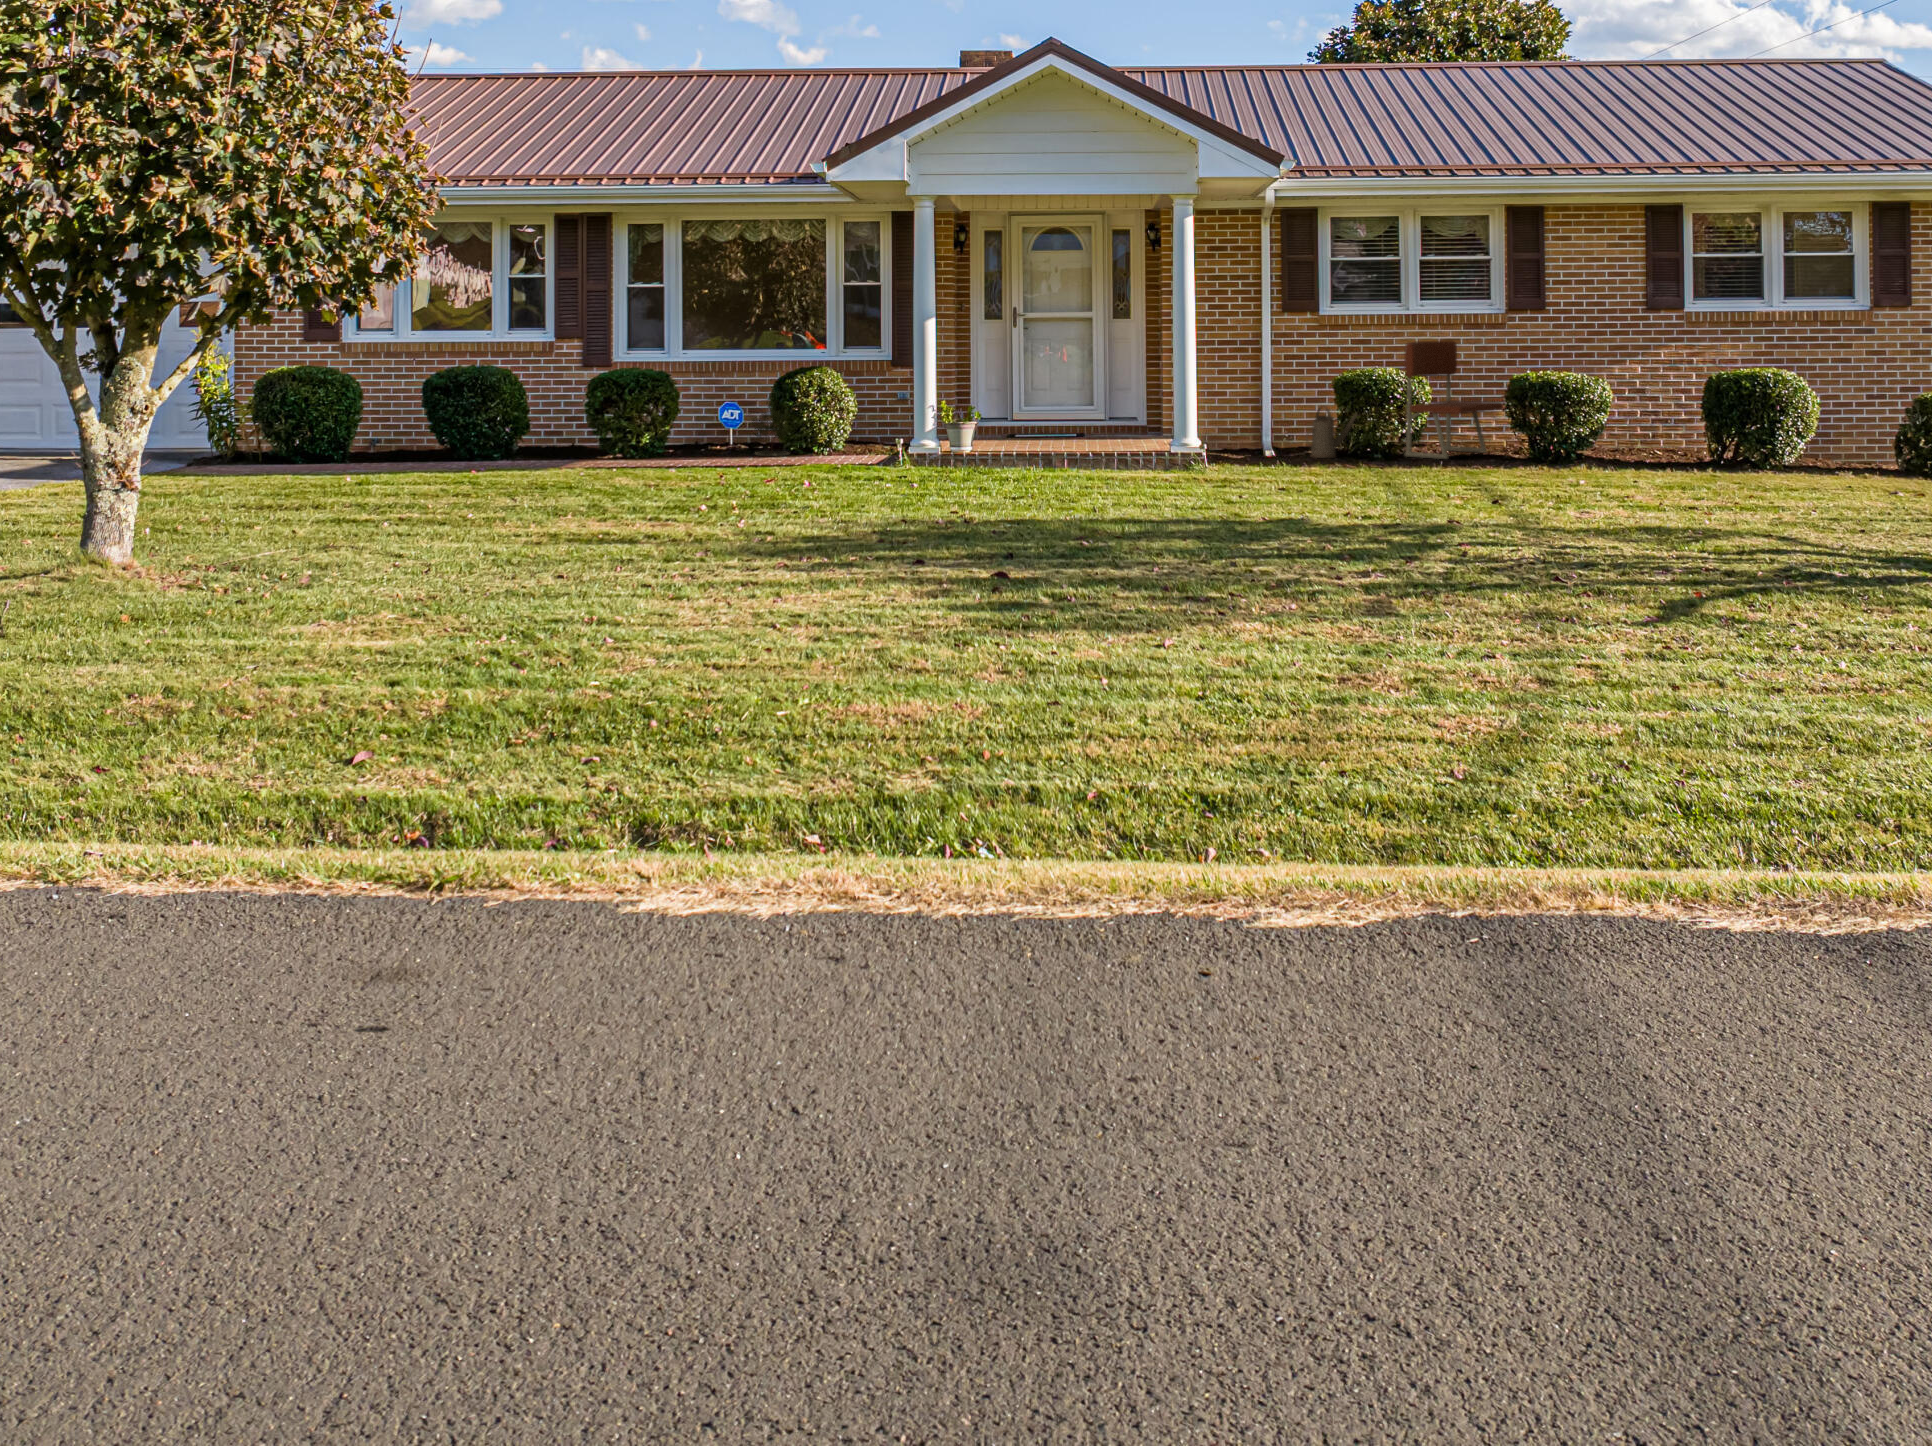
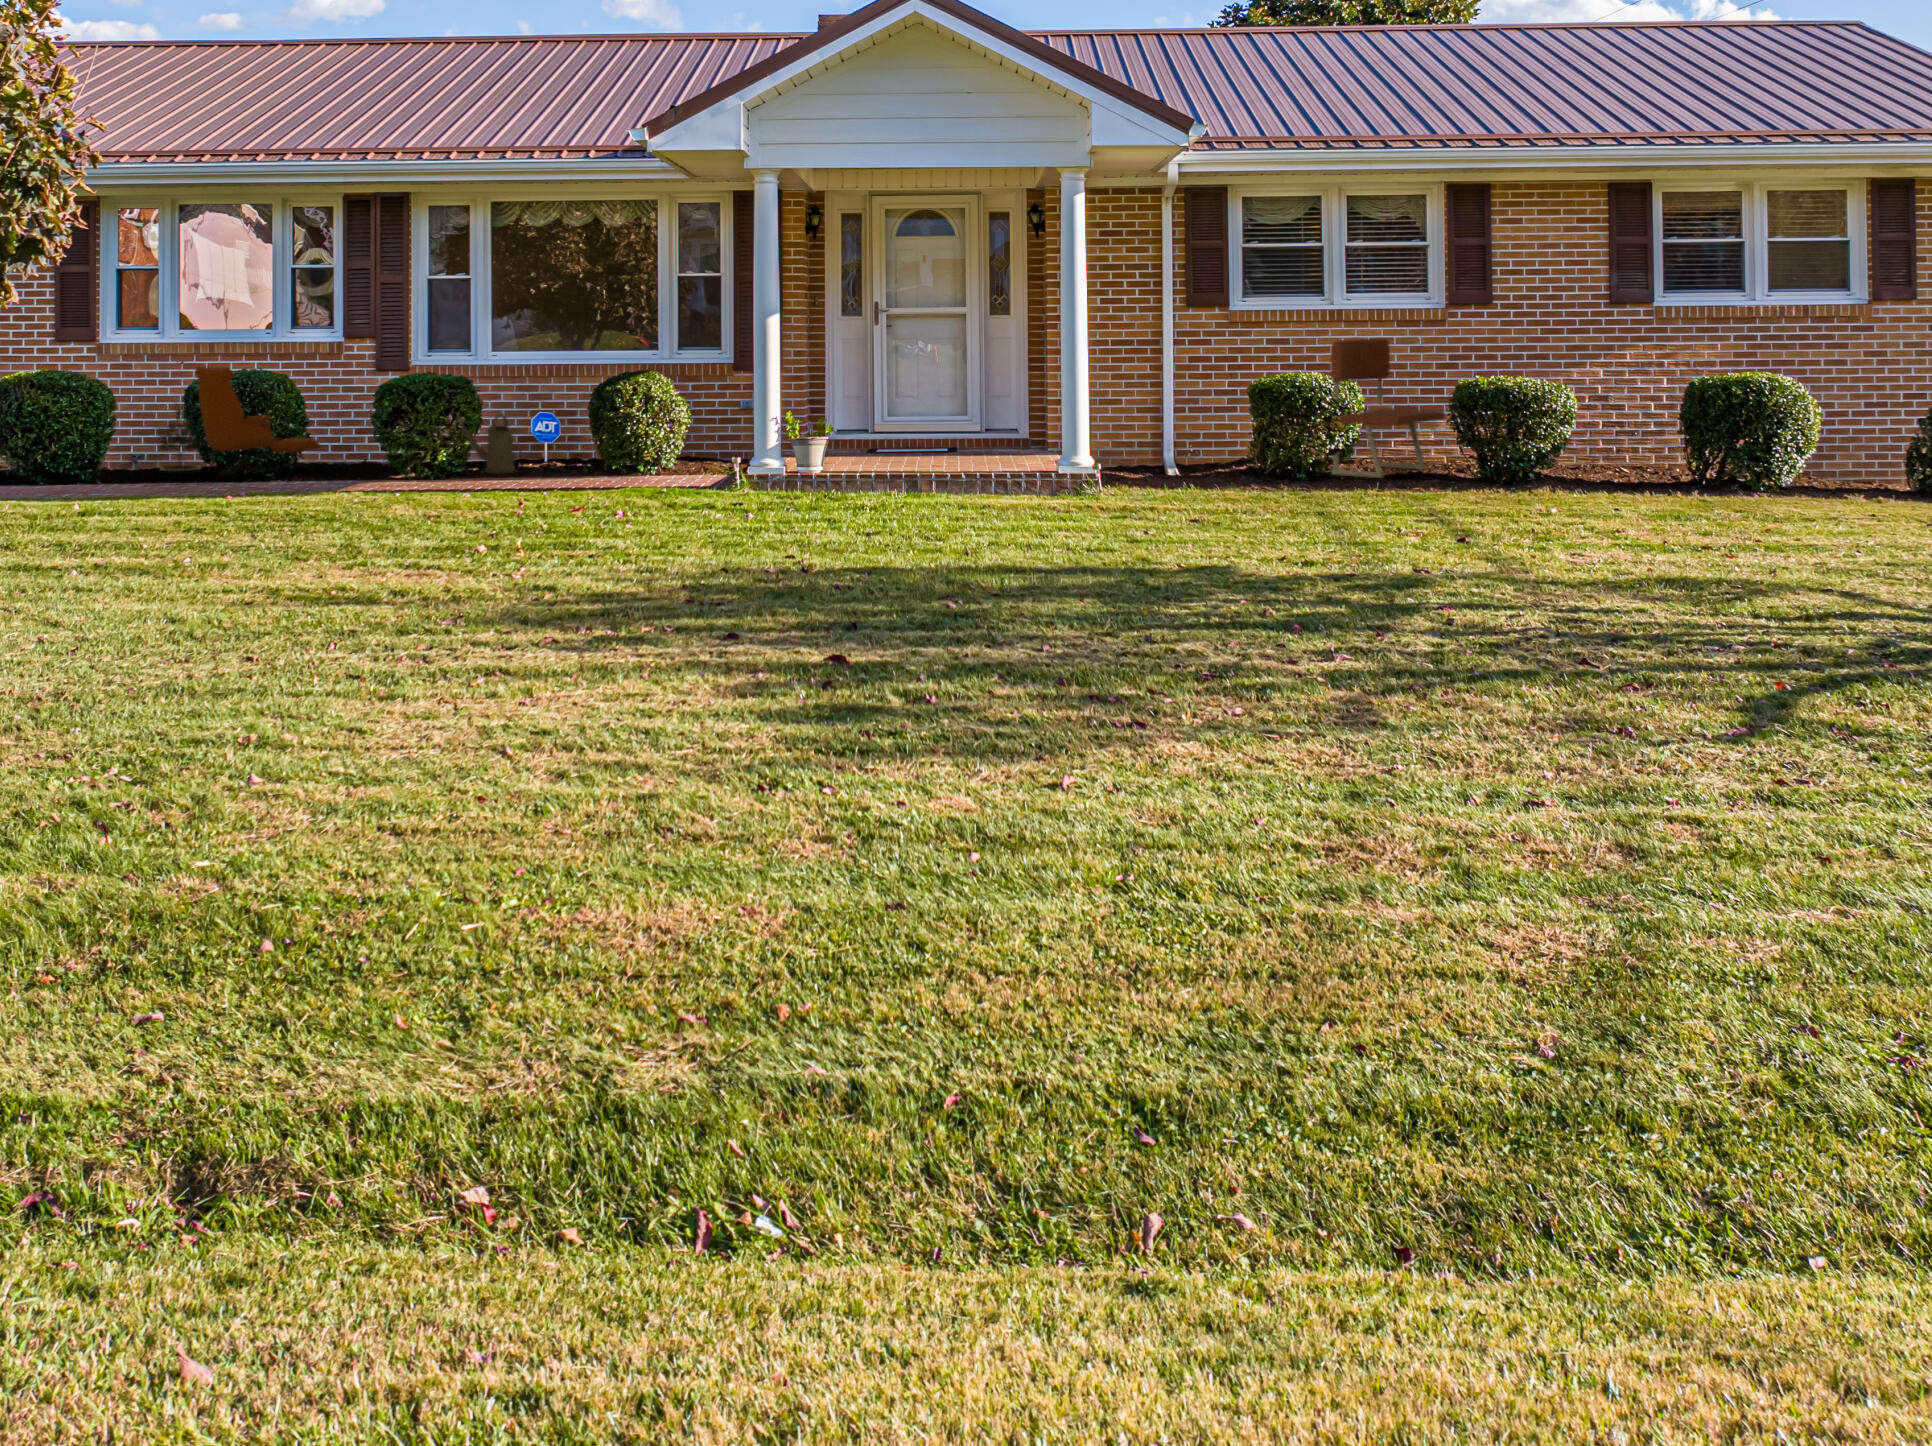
lounge chair: none [436,362,537,457] -> present [195,367,320,477]
potted tree: present [752,398,788,456] -> present [155,404,201,471]
watering can: present [1306,407,1357,458] -> present [459,415,521,474]

